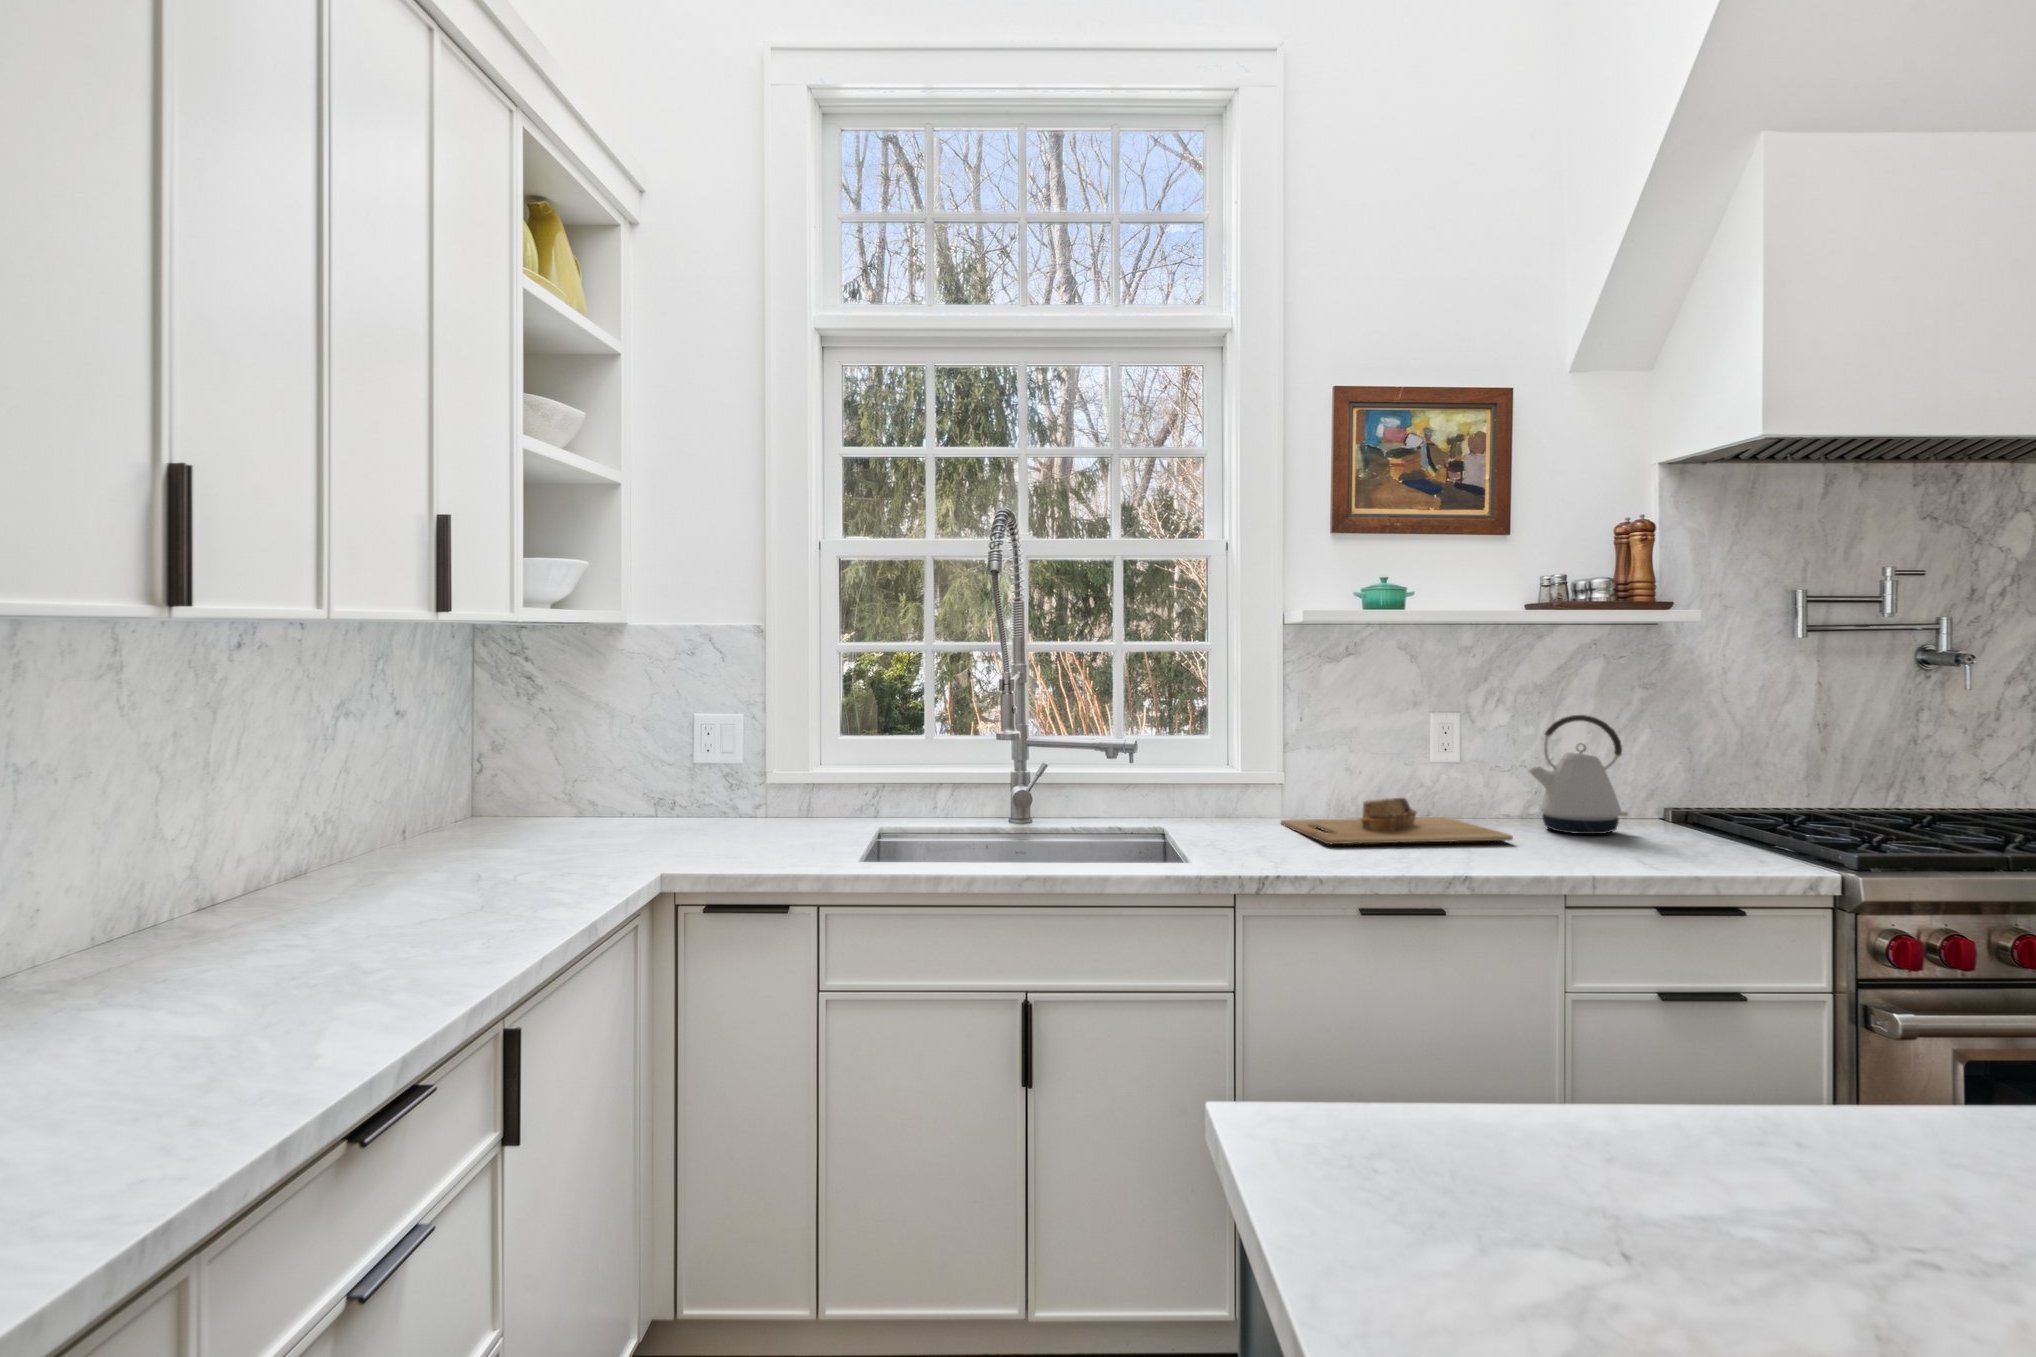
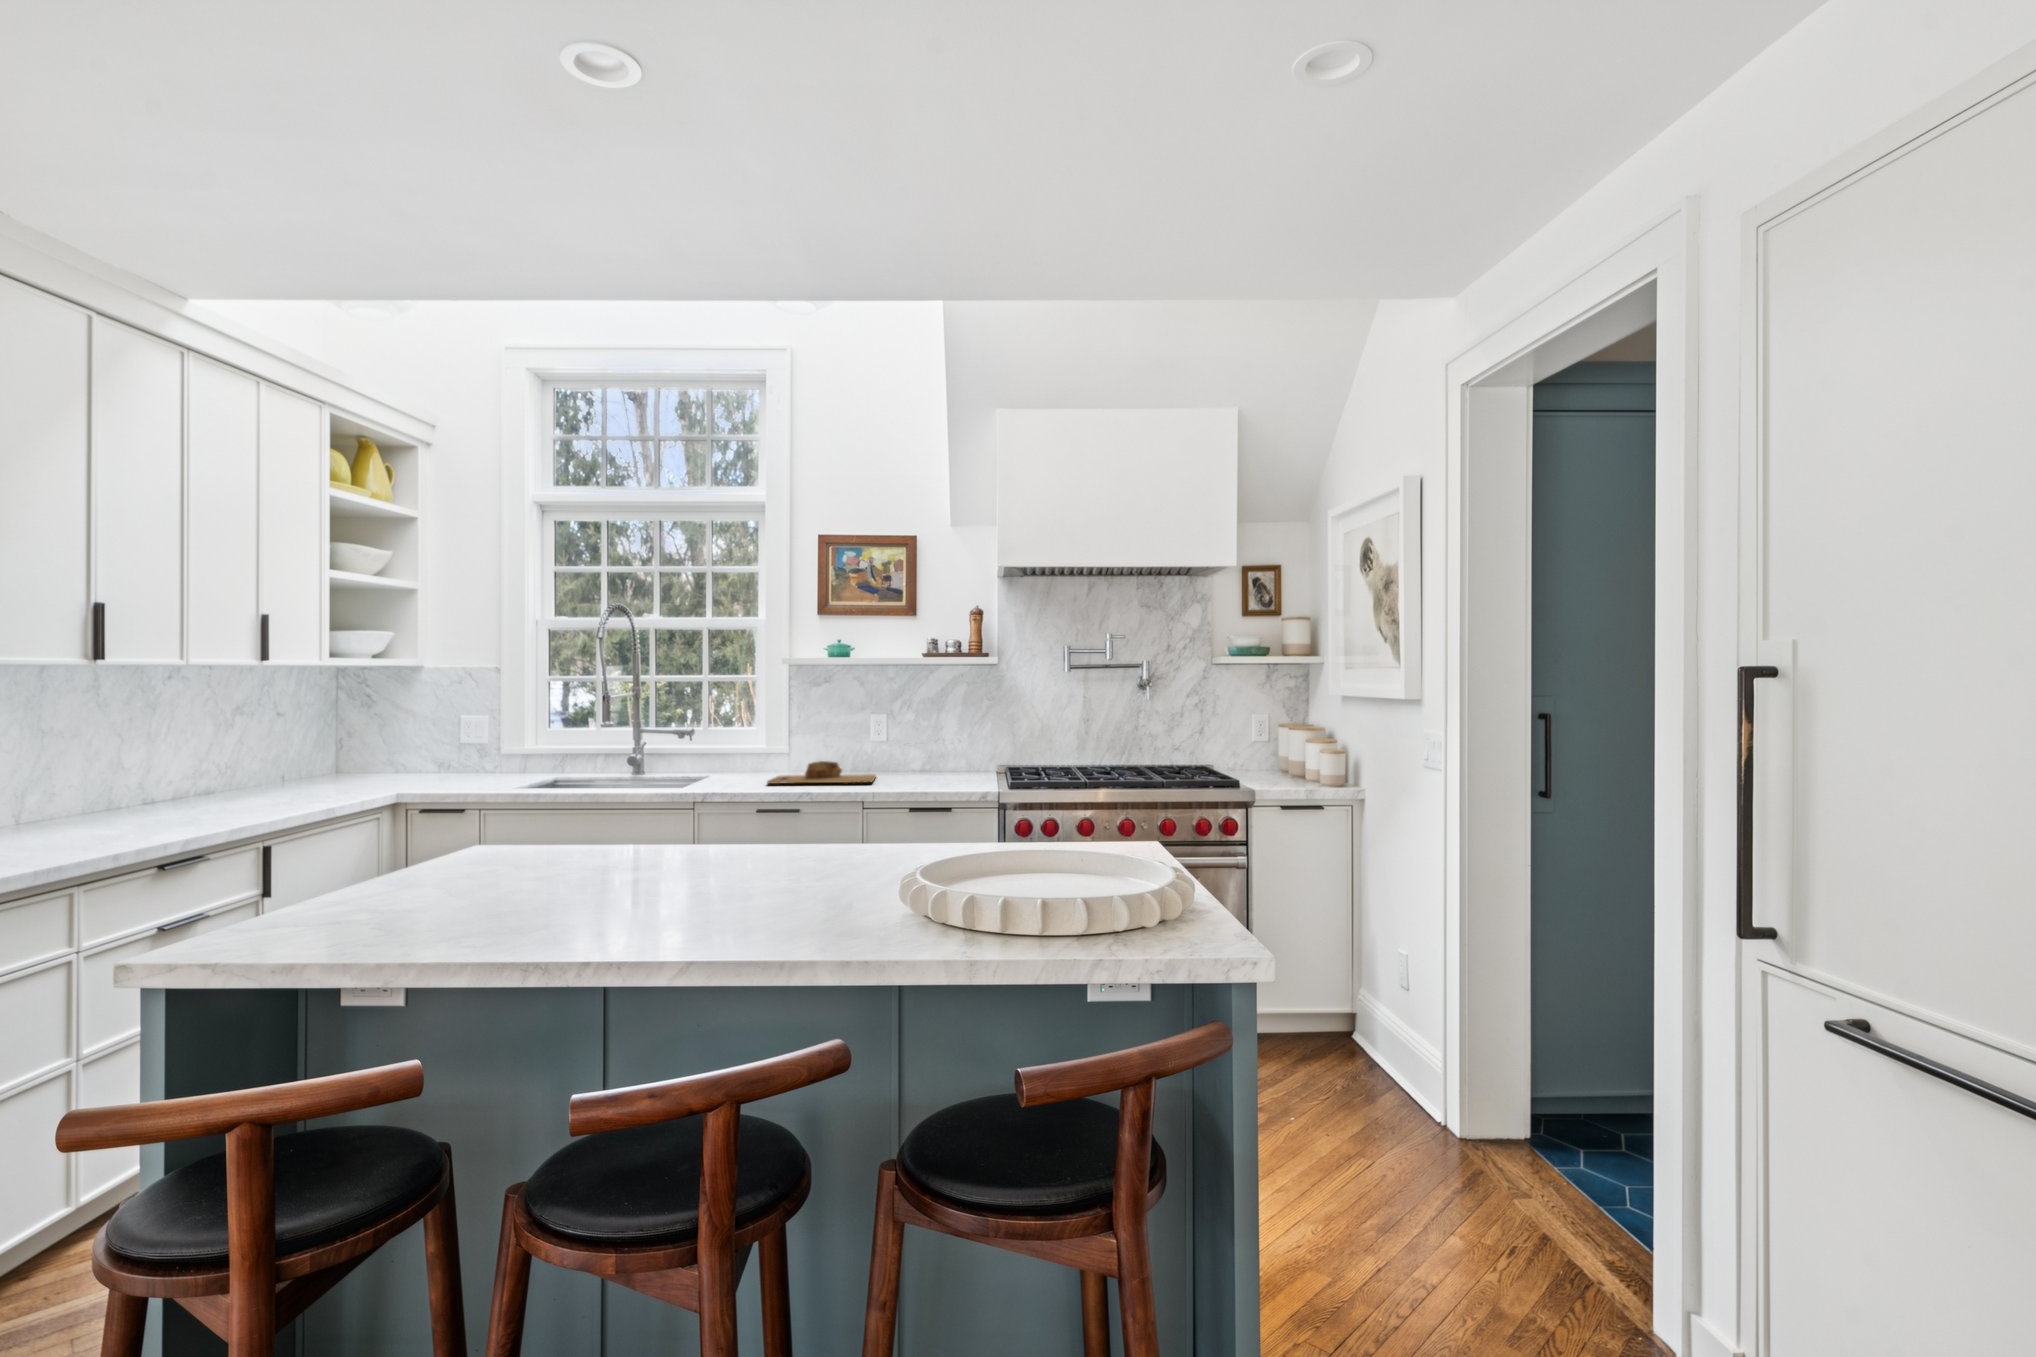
kettle: present [1529,715,1628,834] -> none [907,716,956,781]

